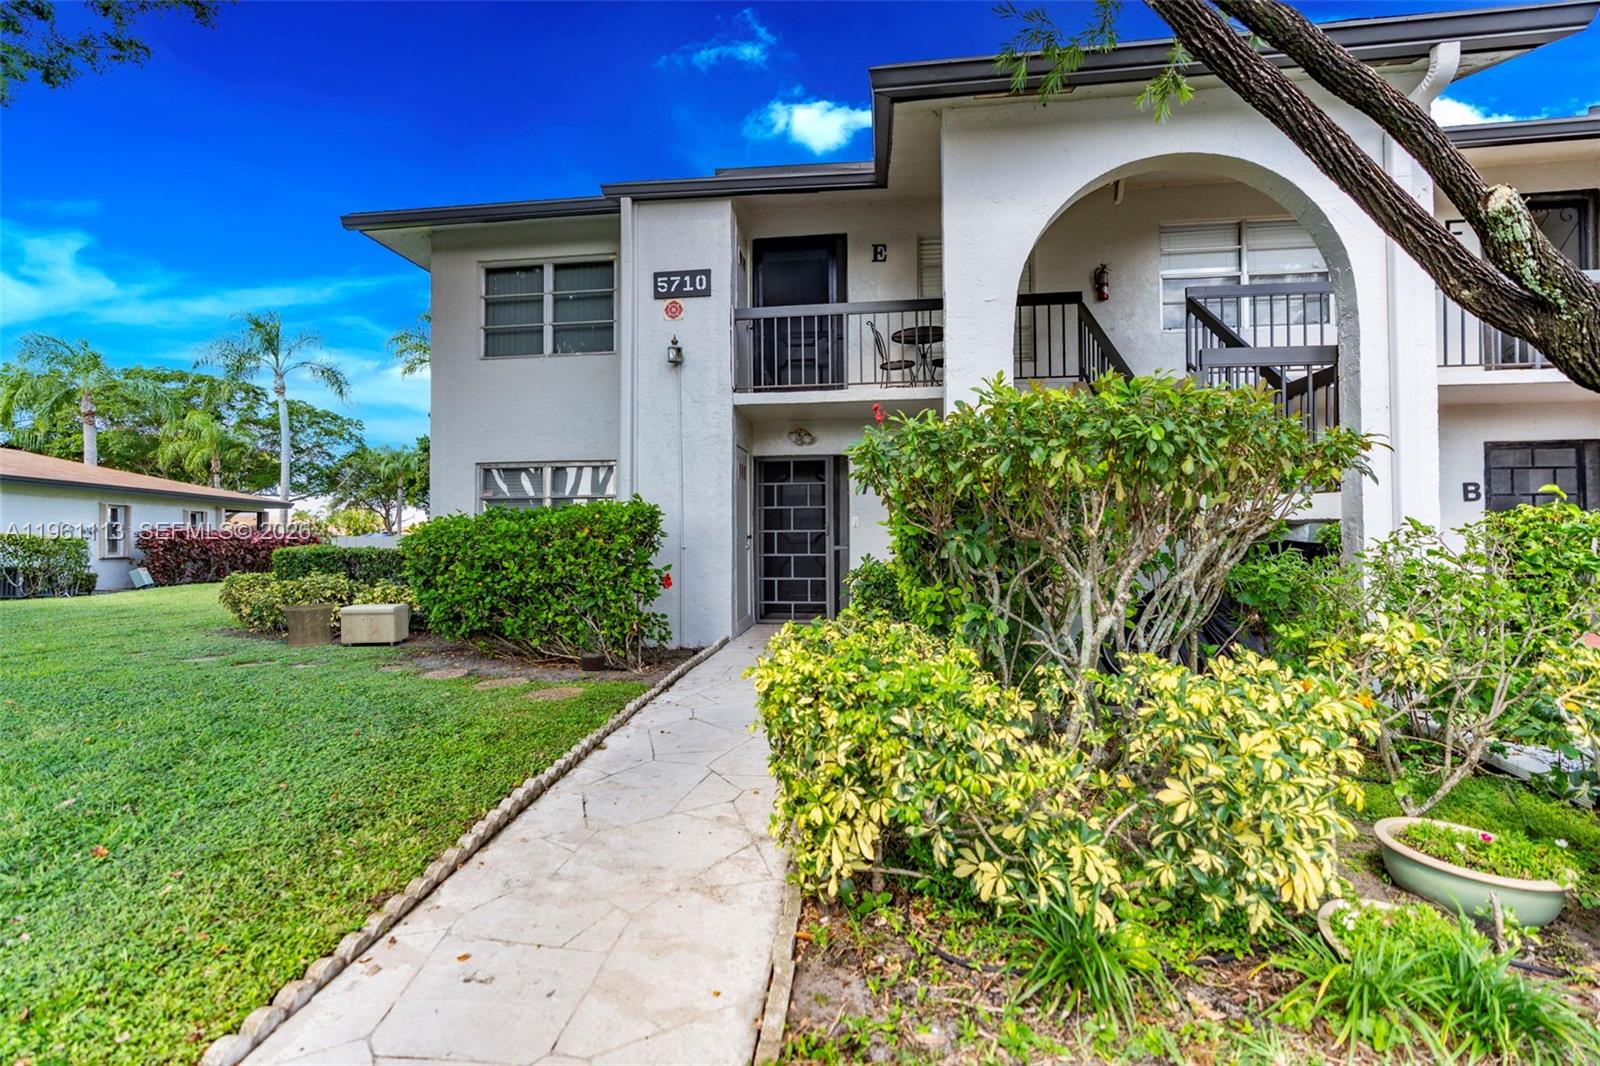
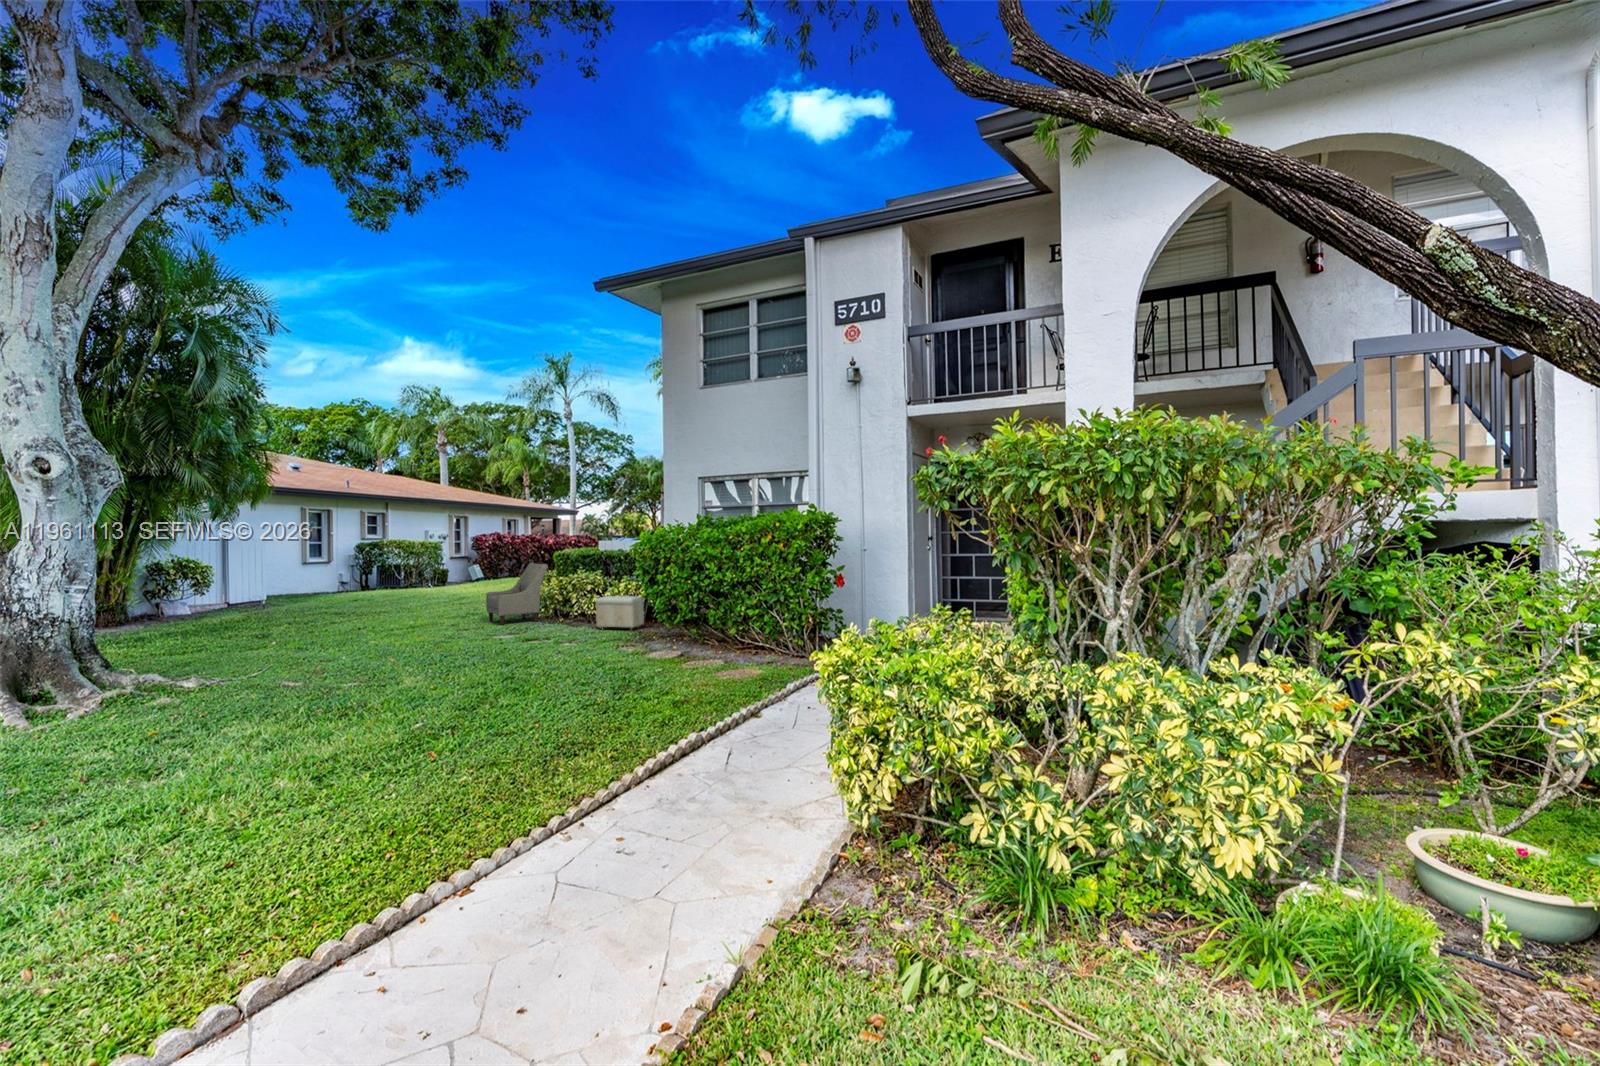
chair: none [164,564,265,648] -> present [486,562,548,625]
basket: present [282,604,335,647] -> none [557,594,594,628]
decorative plant: present [580,629,607,671] -> none [765,616,789,659]

